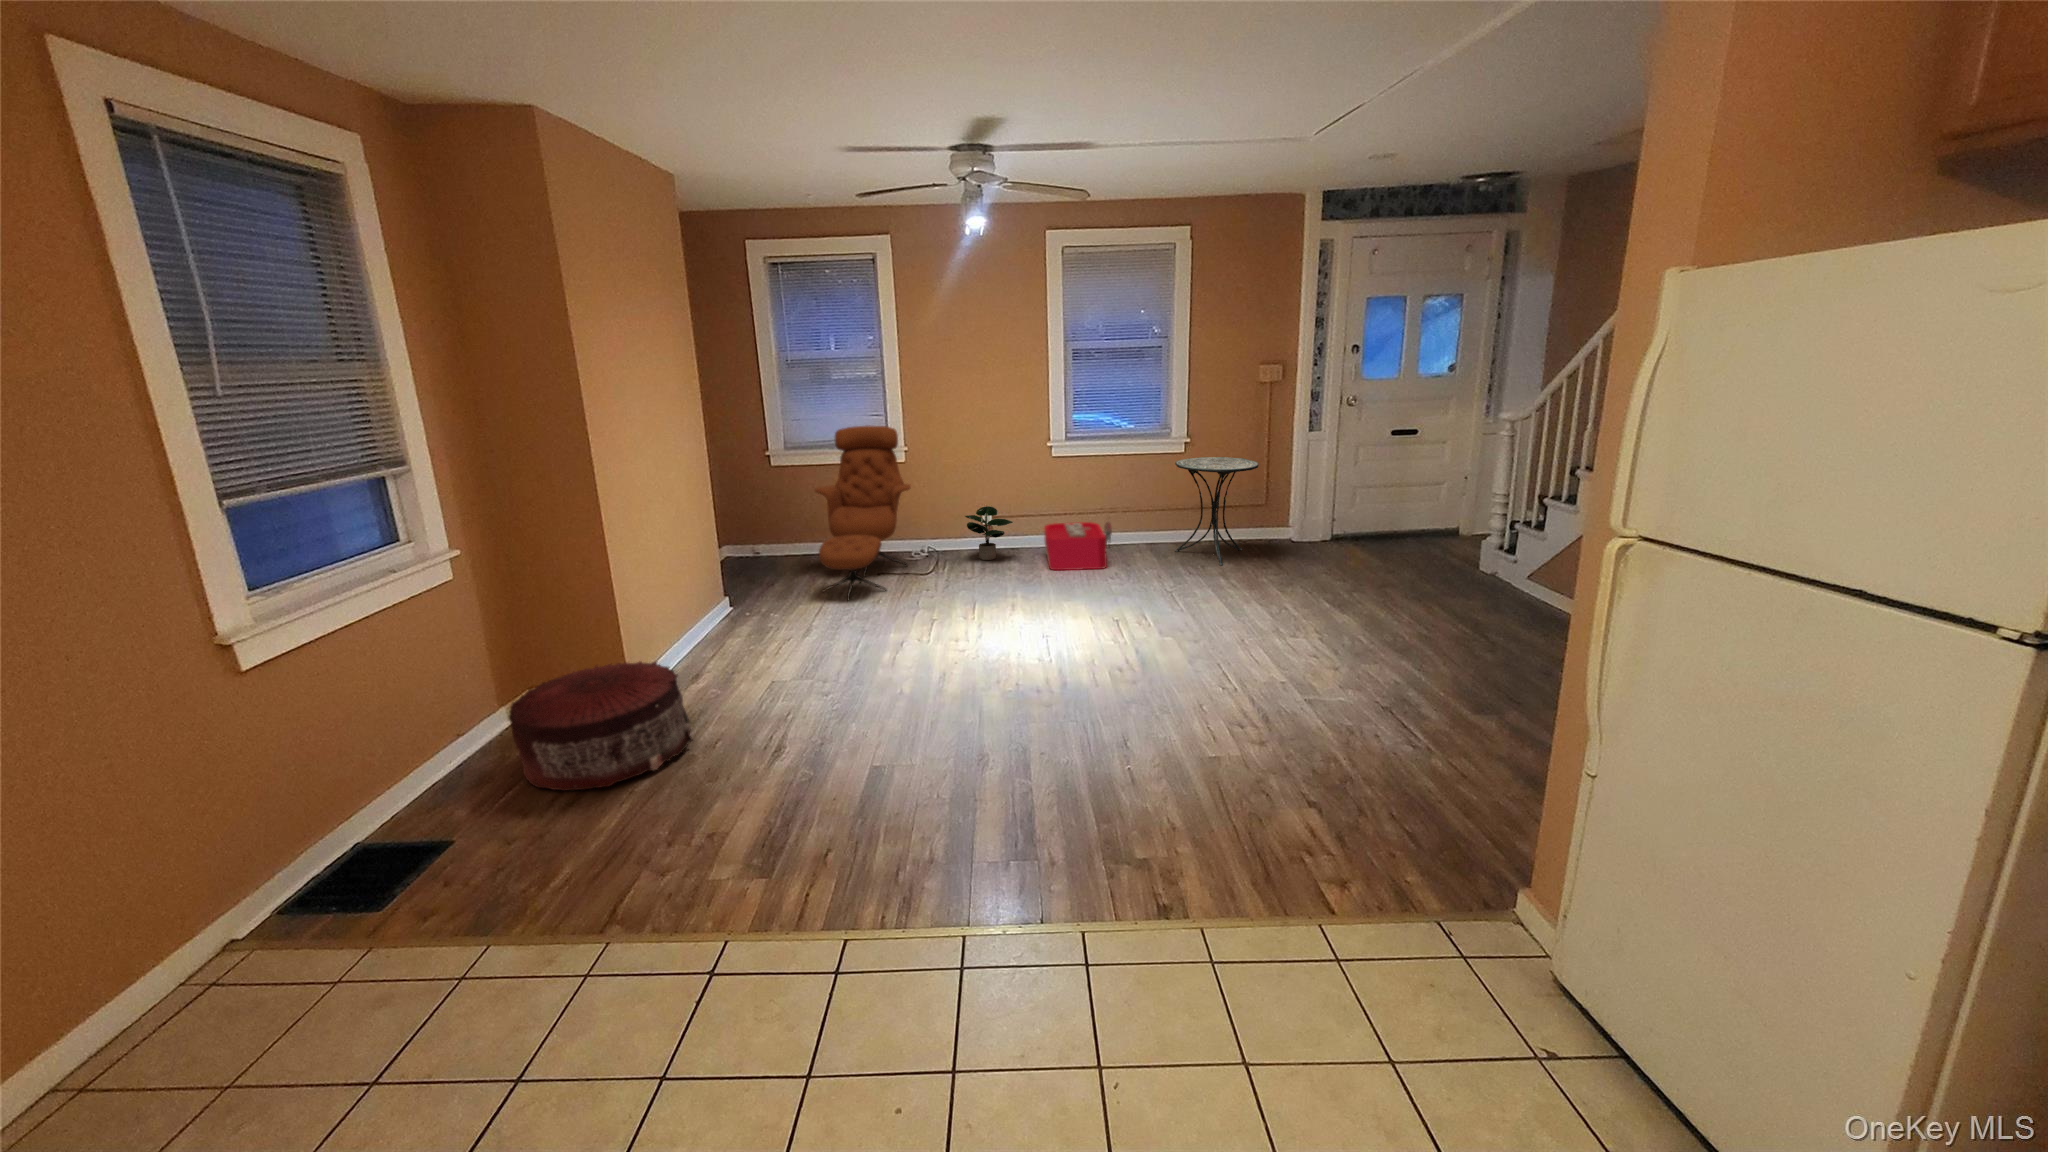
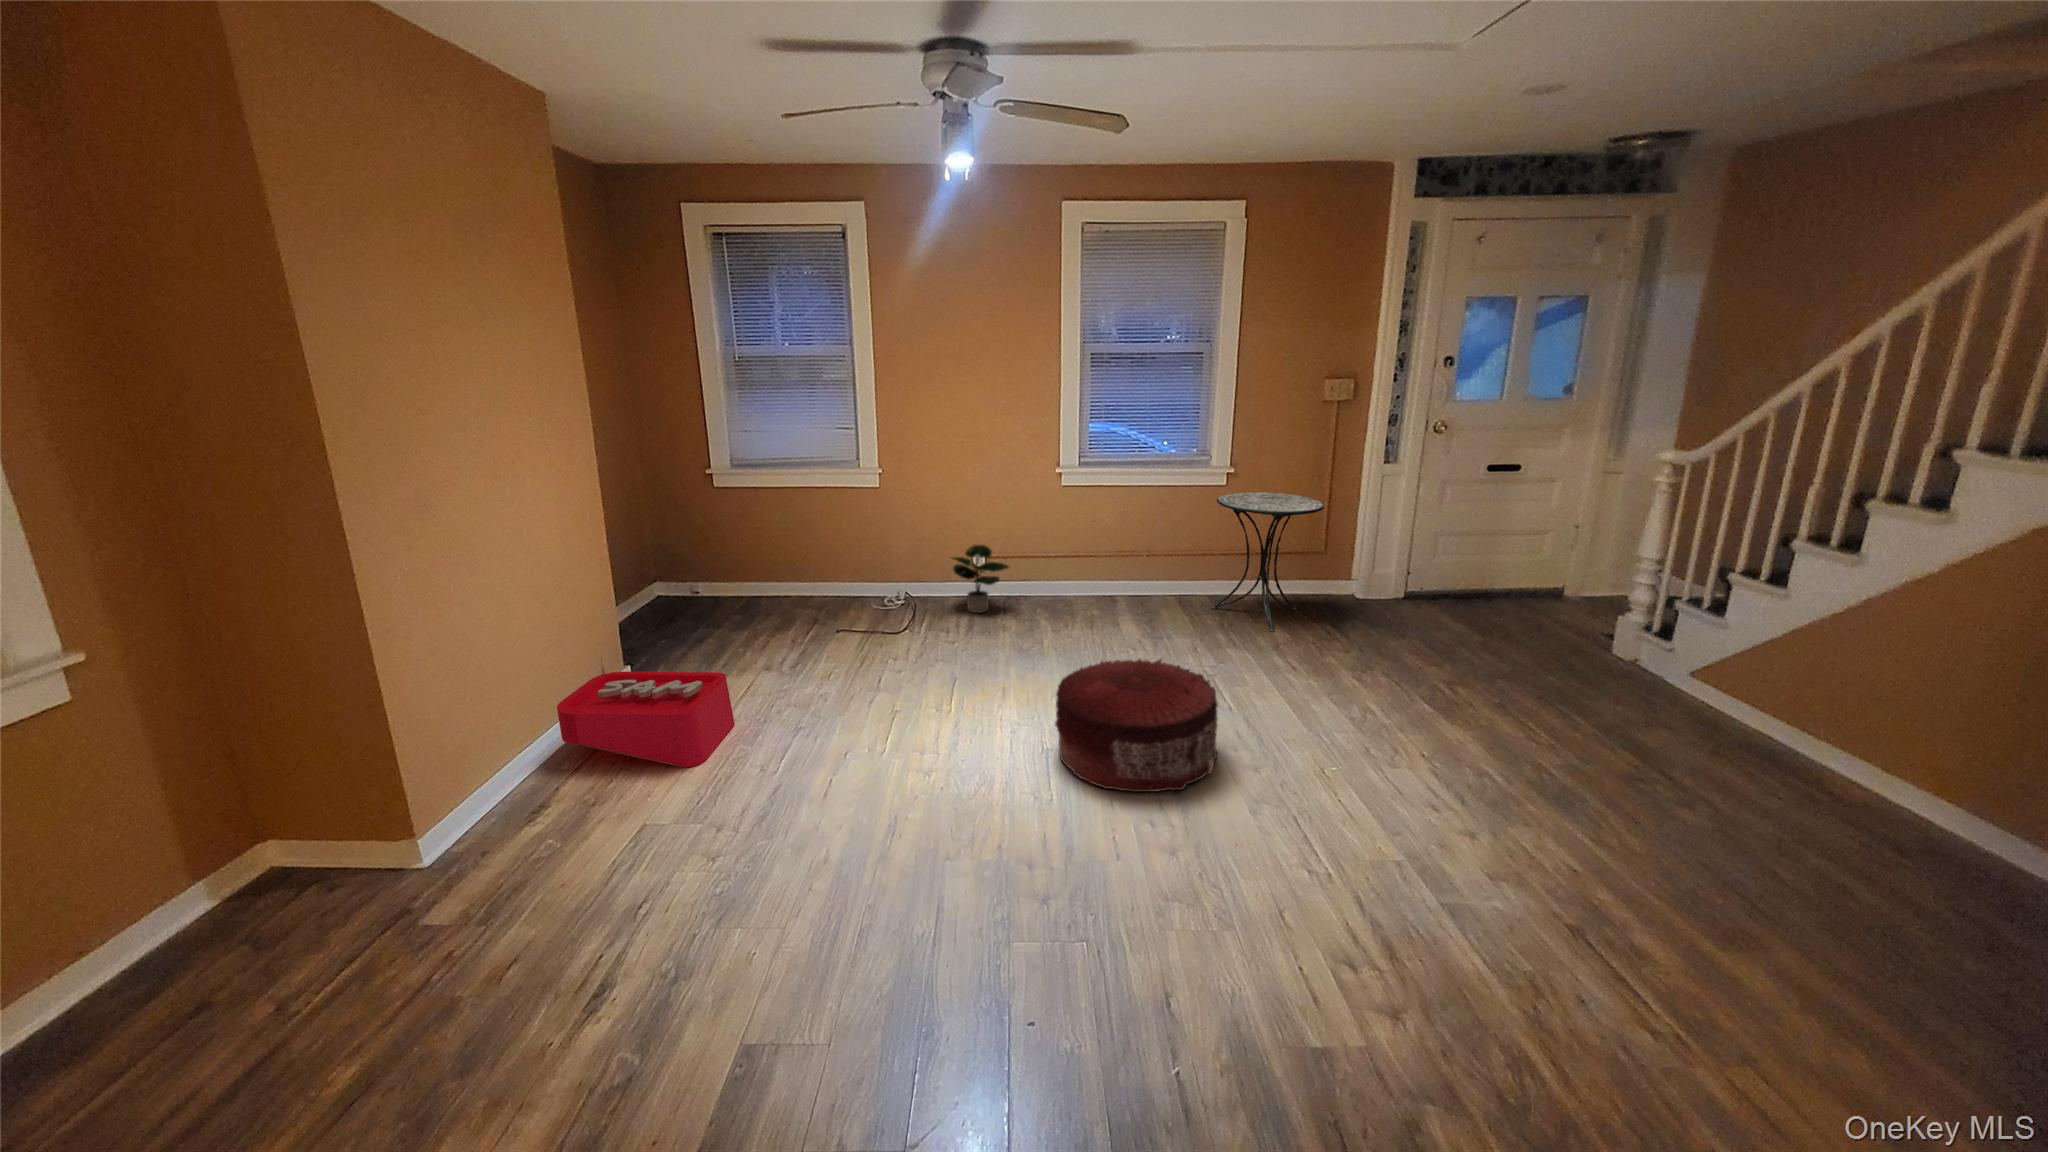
lounge chair: present [815,425,911,600] -> none [754,441,883,671]
storage bin: present [1044,518,1112,570] -> present [557,658,734,767]
pouf: present [509,661,693,791] -> present [1055,659,1218,792]

